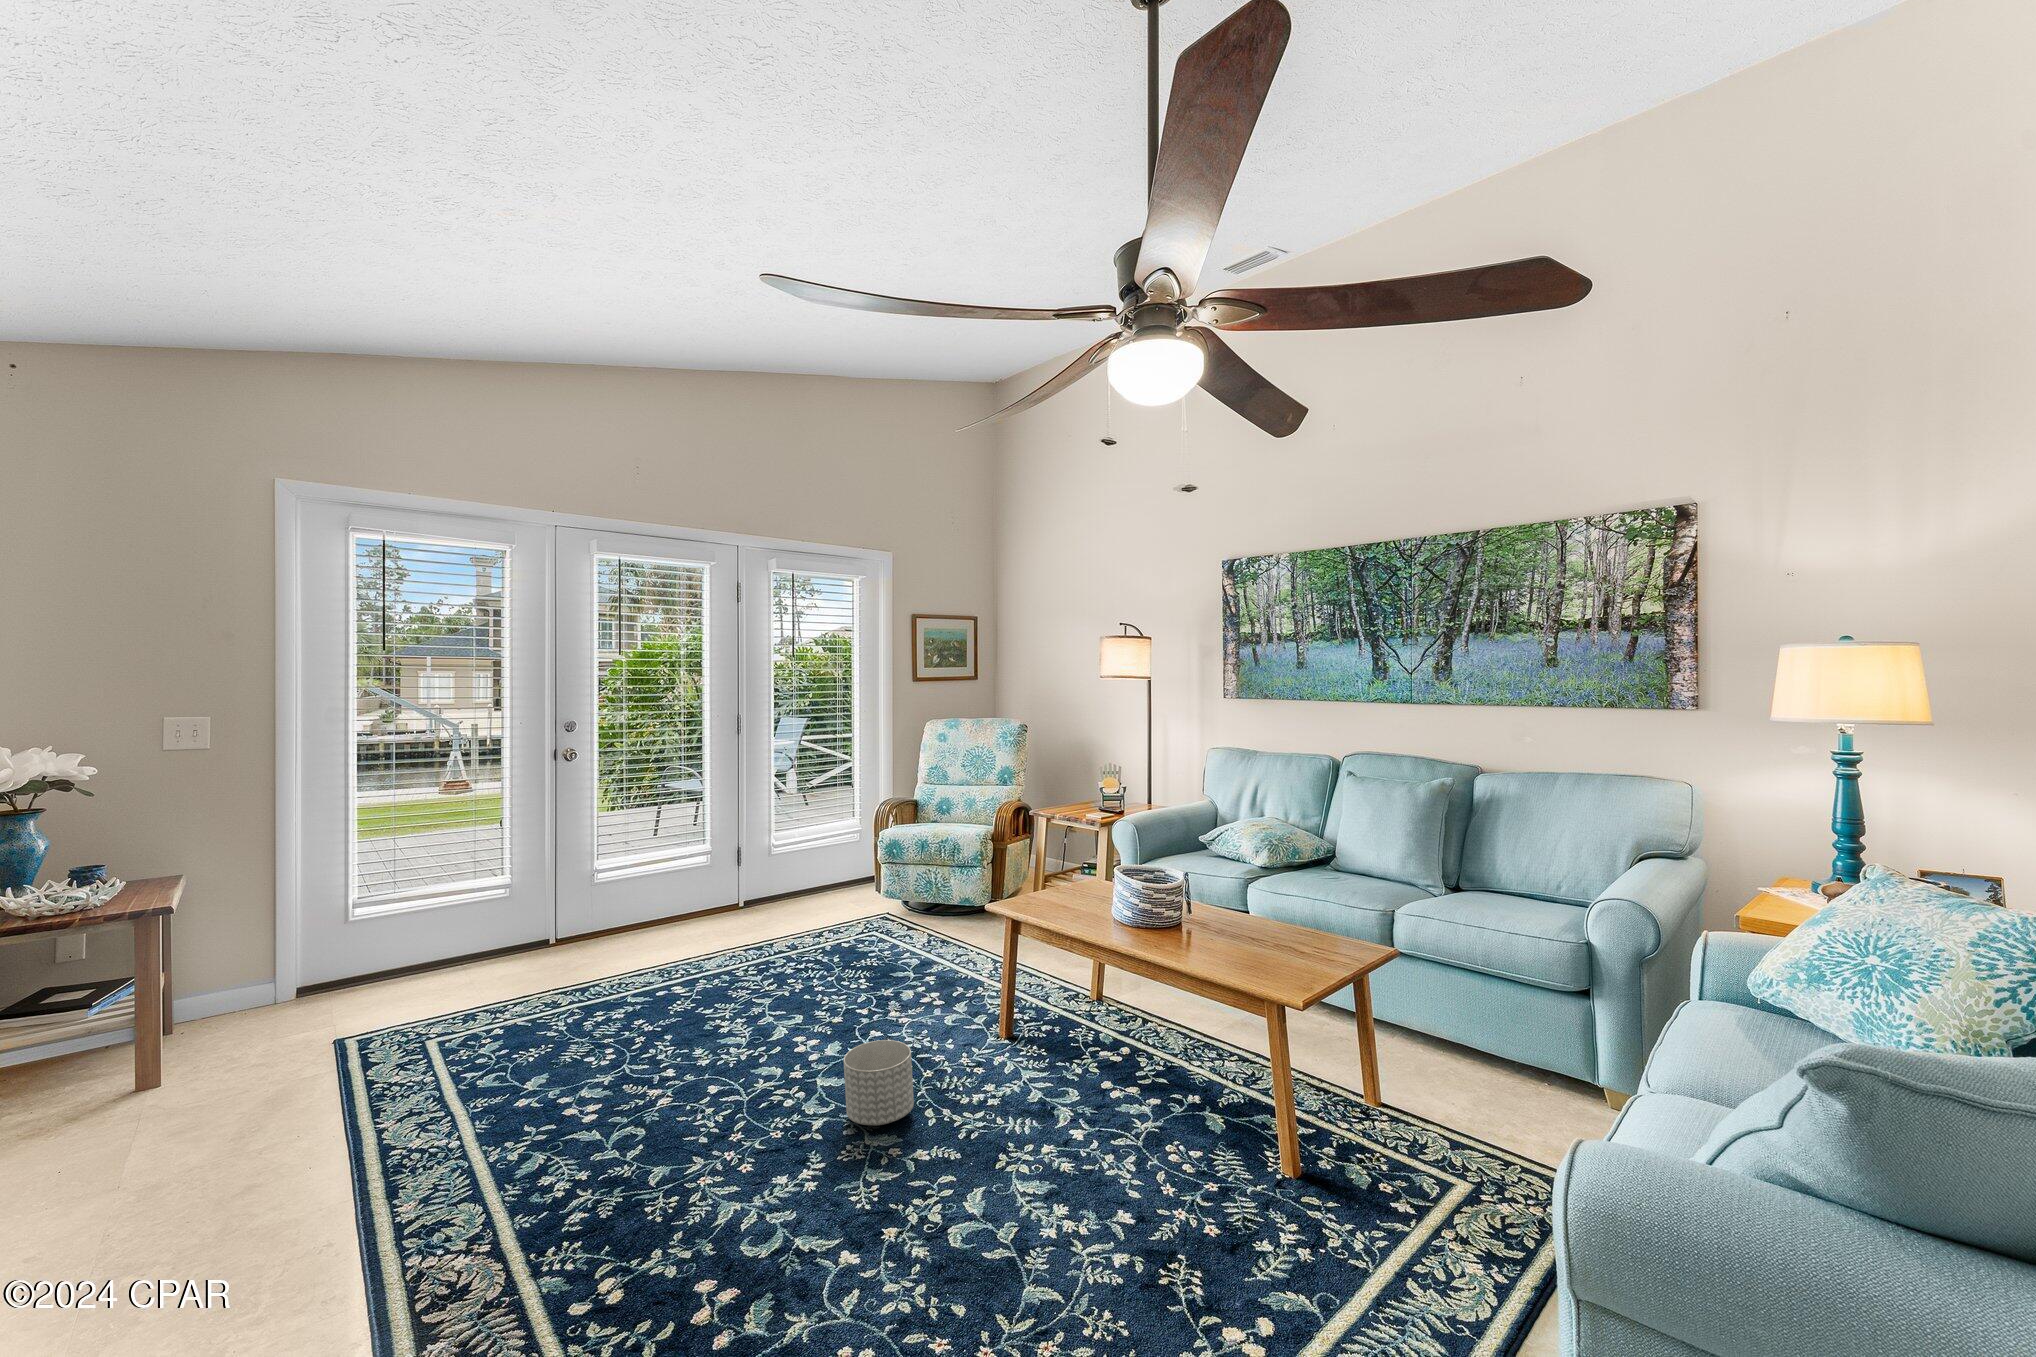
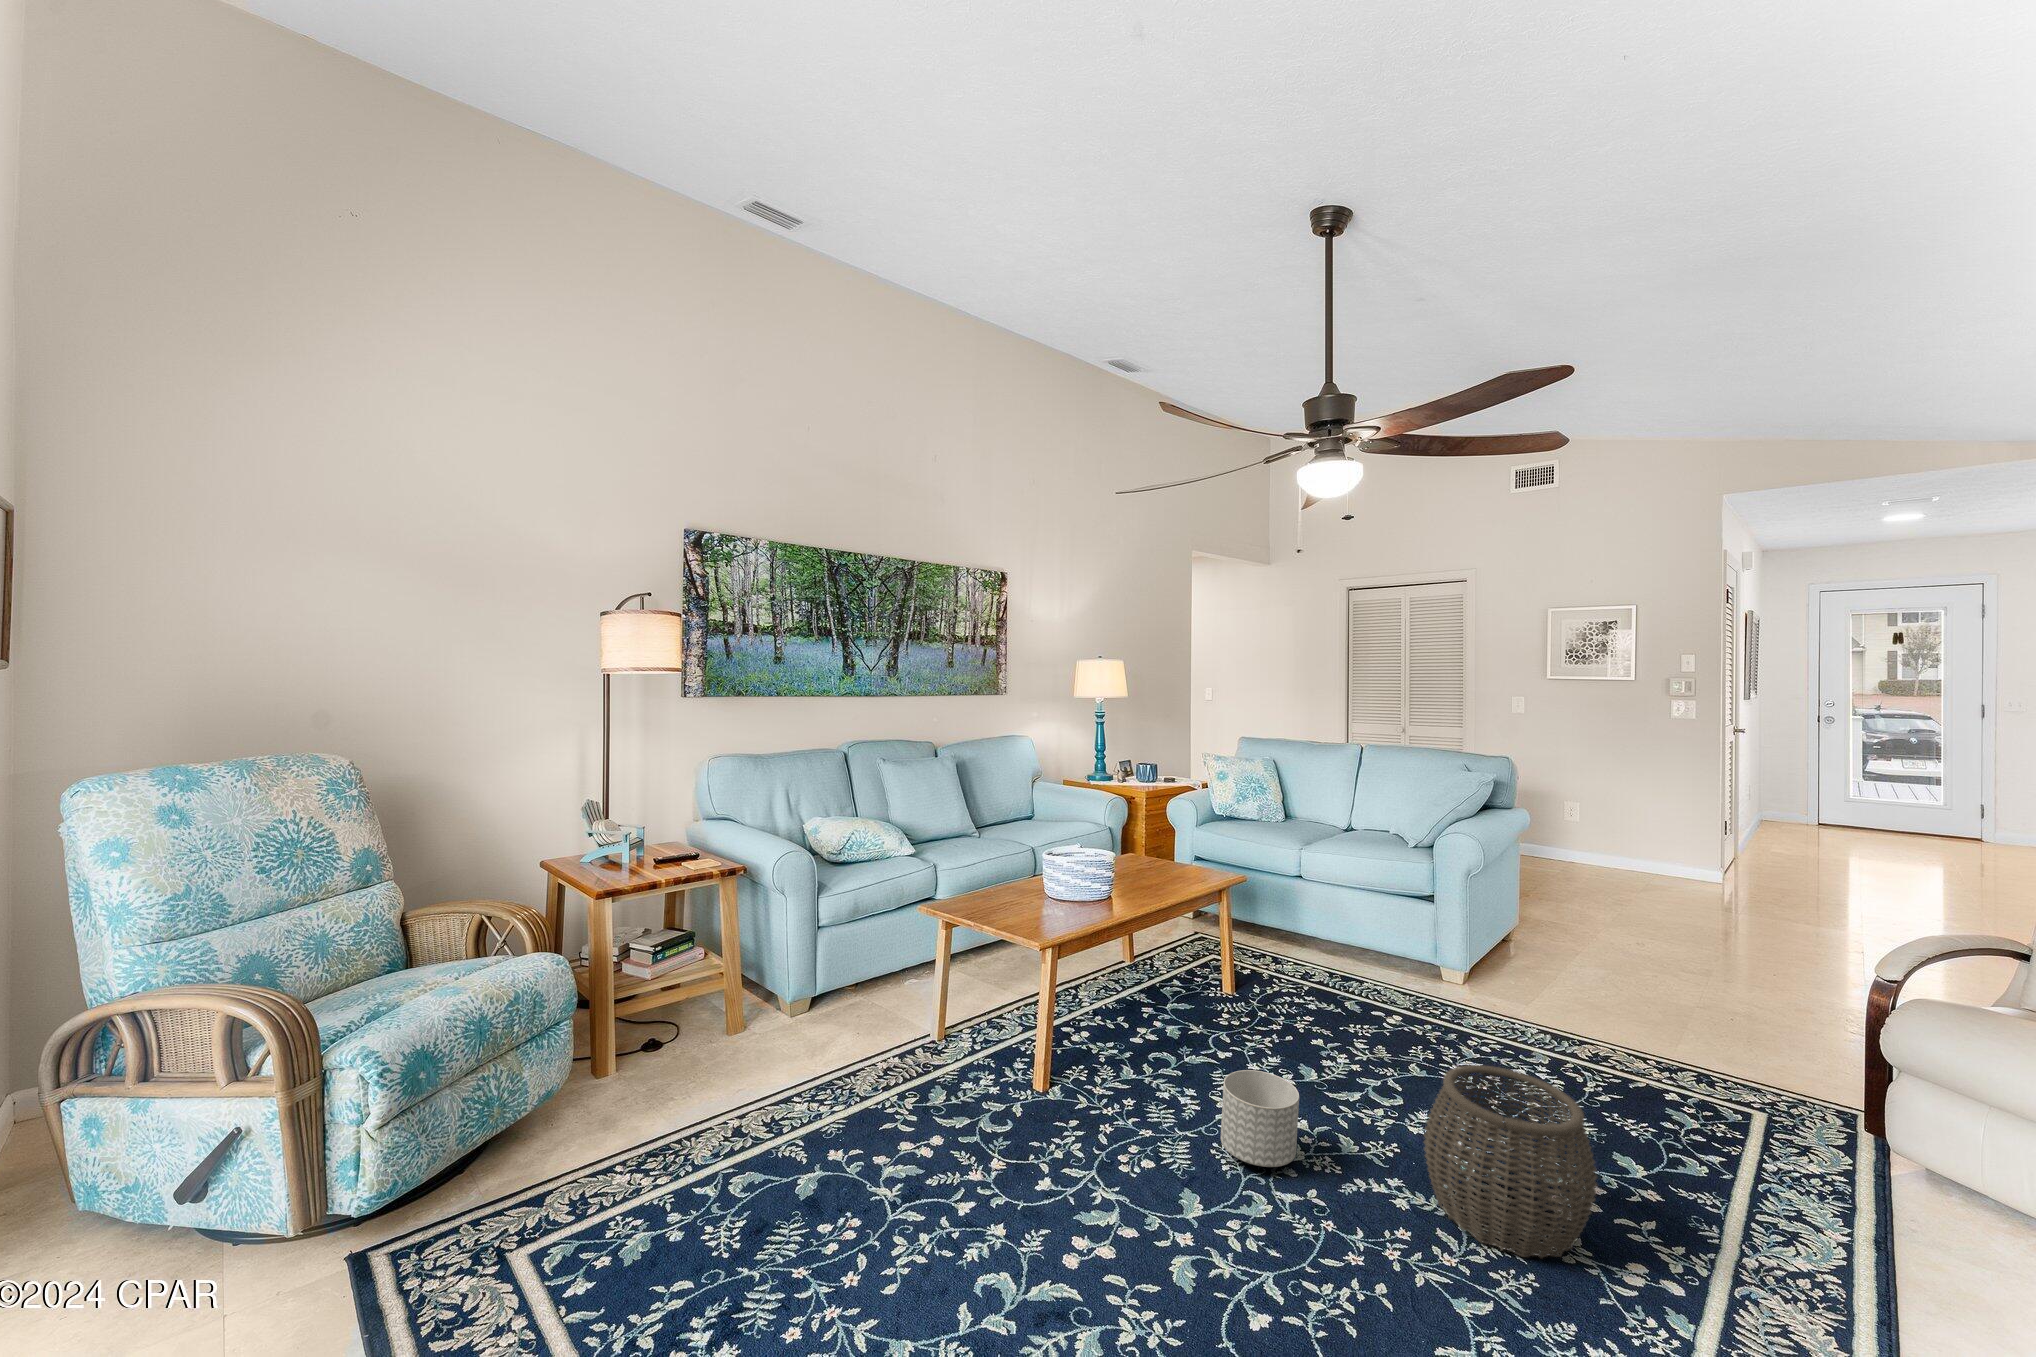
woven basket: none [643,1076,807,1275] -> present [1424,1065,1597,1258]

